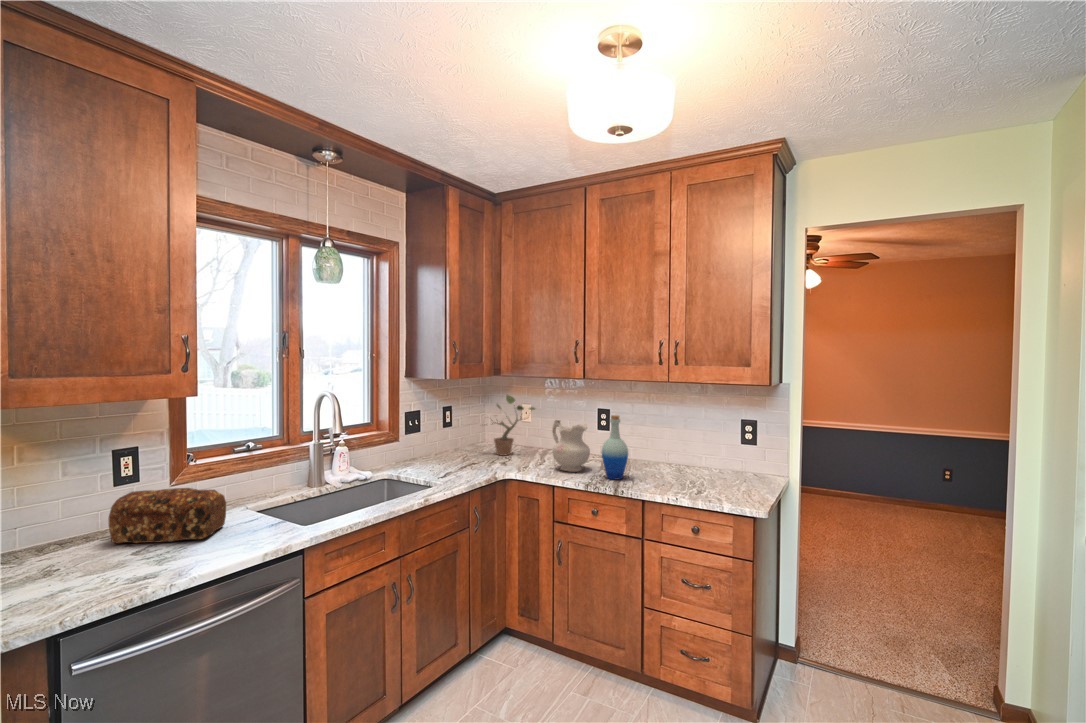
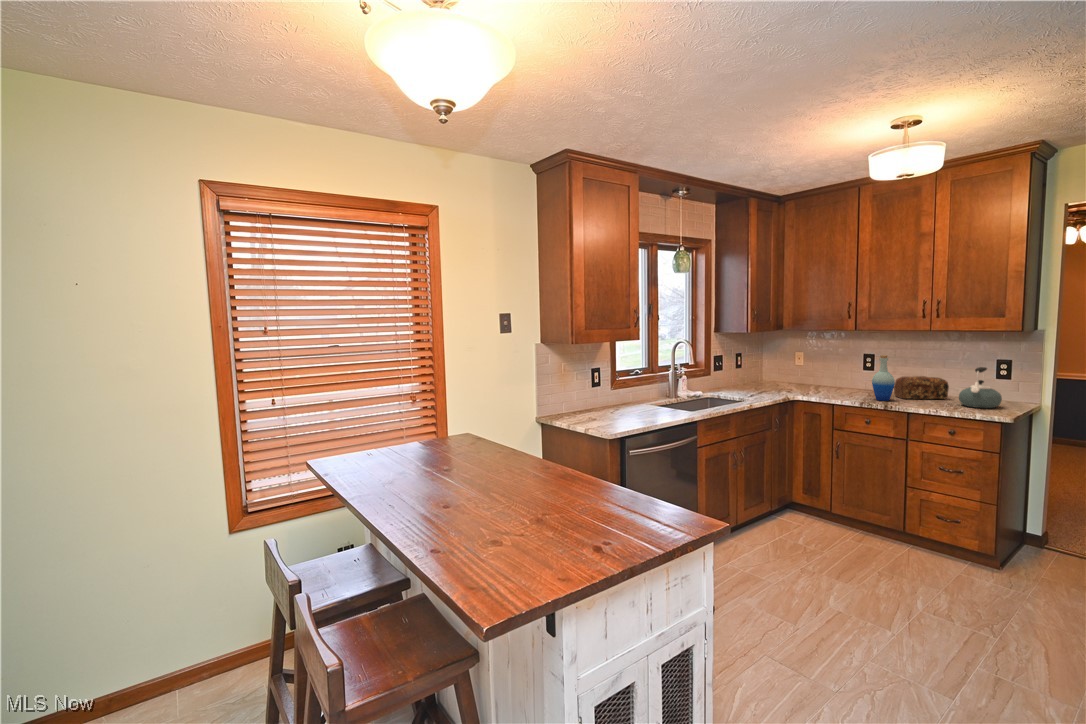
potted plant: present [492,394,535,455] -> none [767,343,811,387]
ceramic pitcher: present [552,420,590,472] -> none [829,360,861,397]
kettle: none [702,432,750,490] -> present [959,367,1002,408]
bread loaf: present [108,488,226,544] -> present [894,376,949,399]

